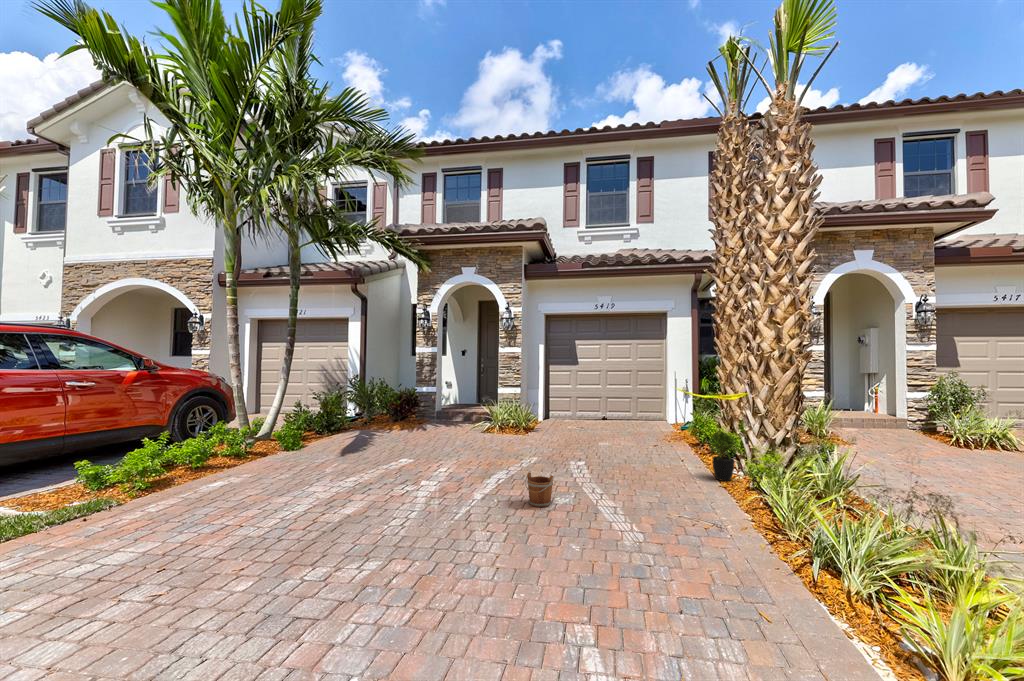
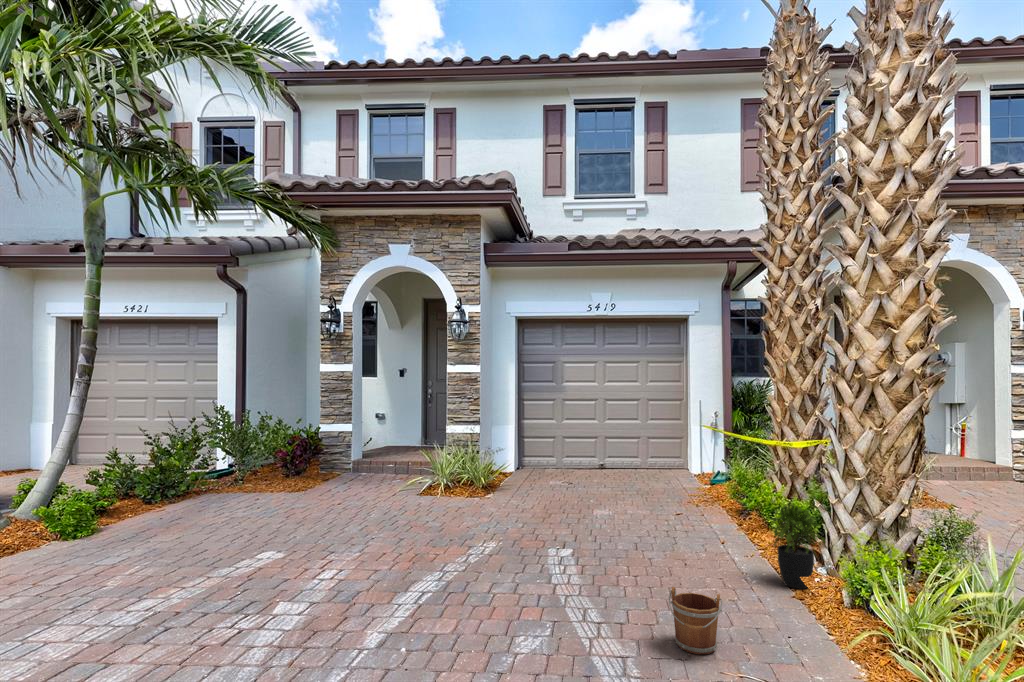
bucket: present [525,472,553,507] -> present [669,587,722,655]

